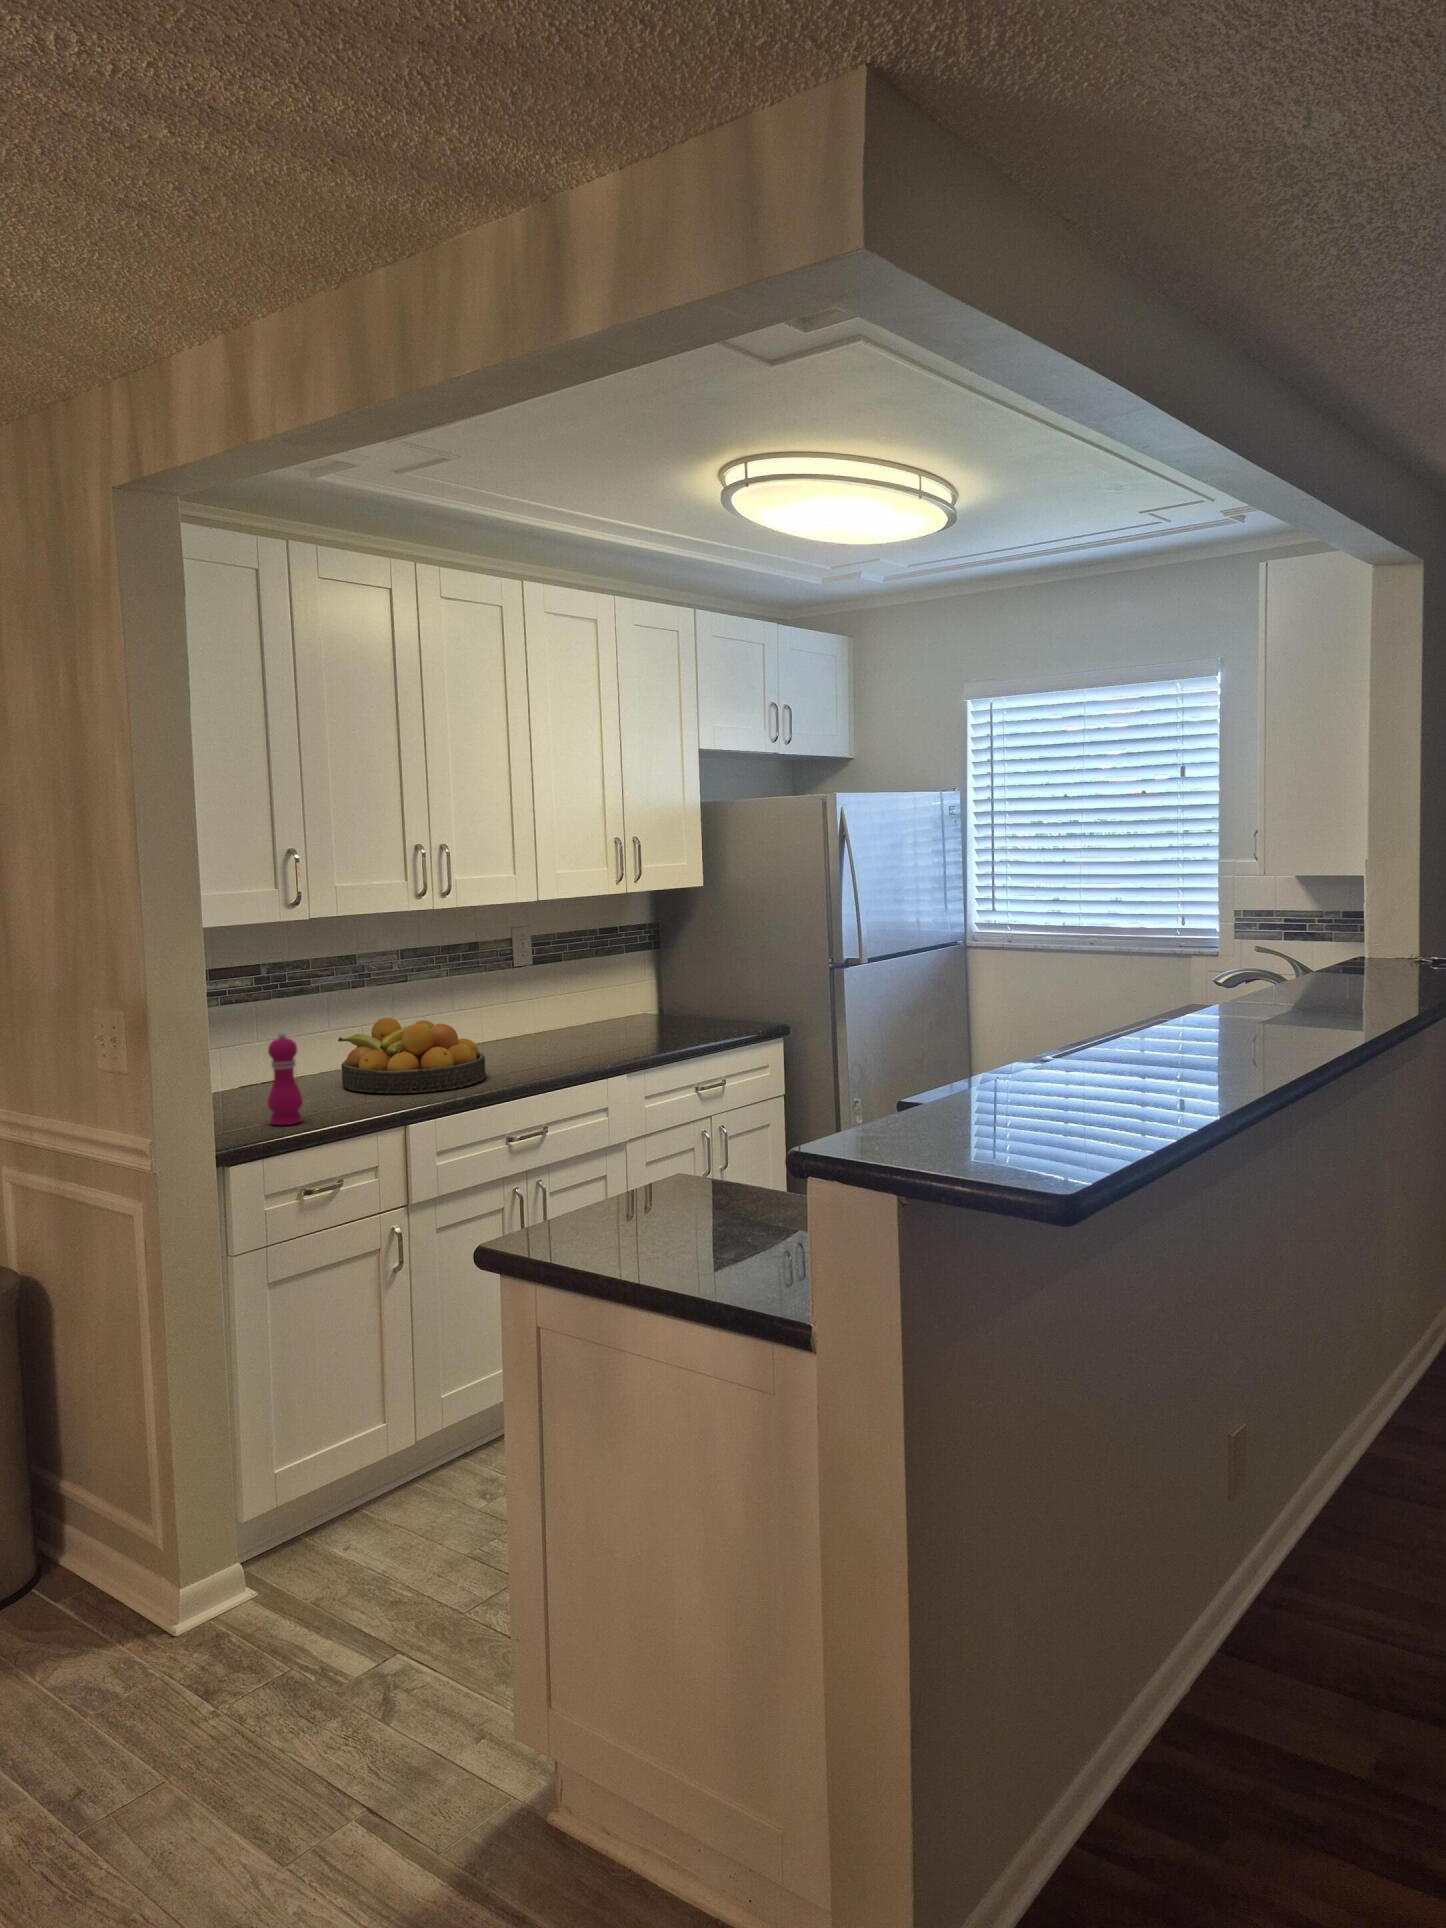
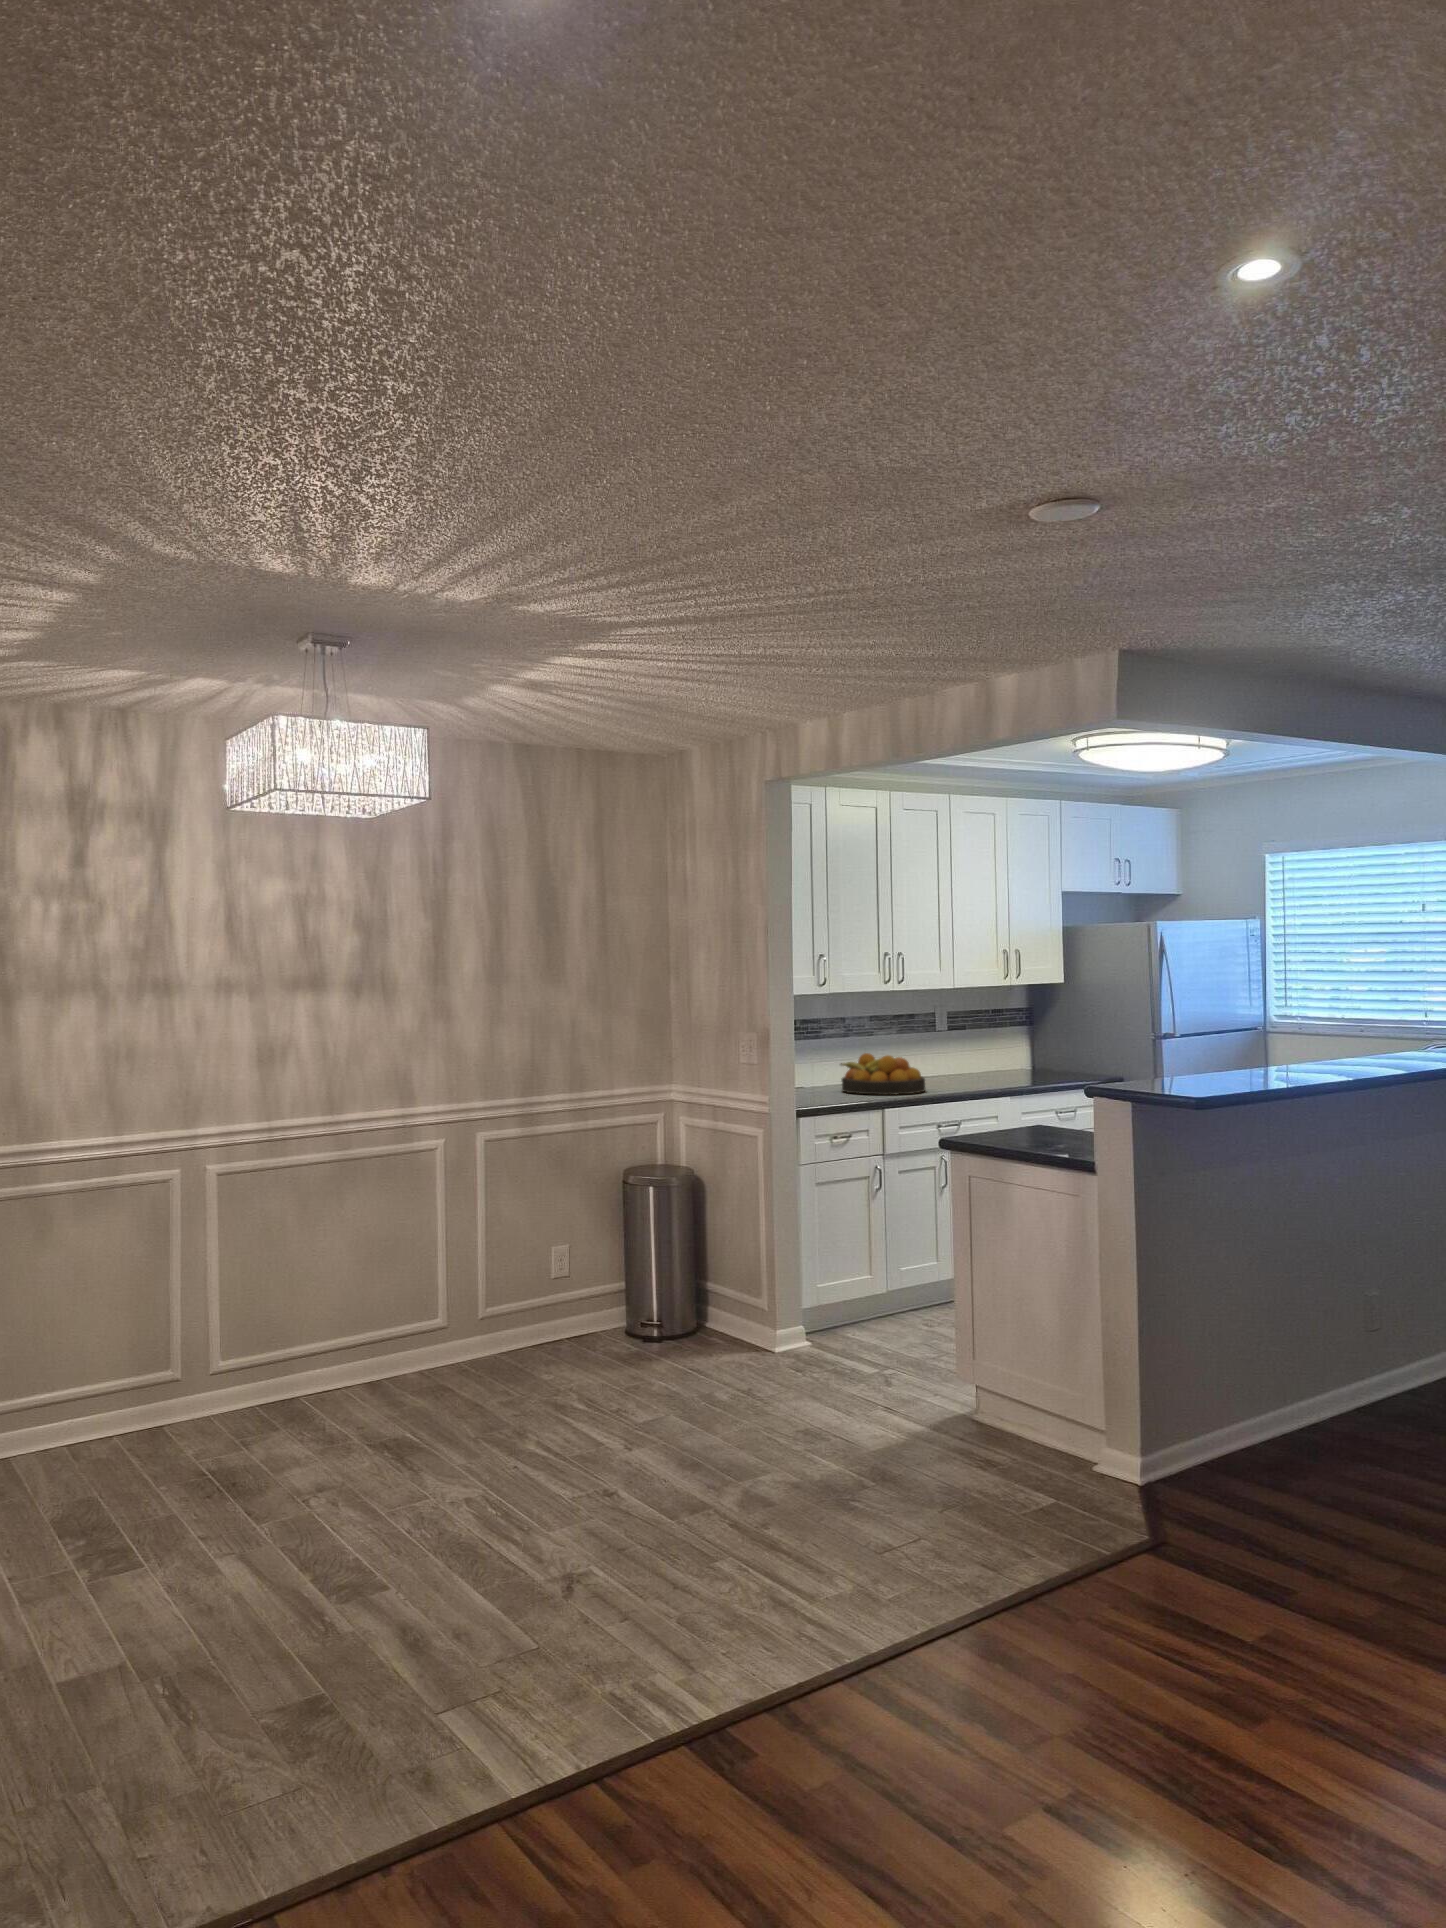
pepper mill: present [268,1031,303,1125] -> none [812,1051,830,1102]

